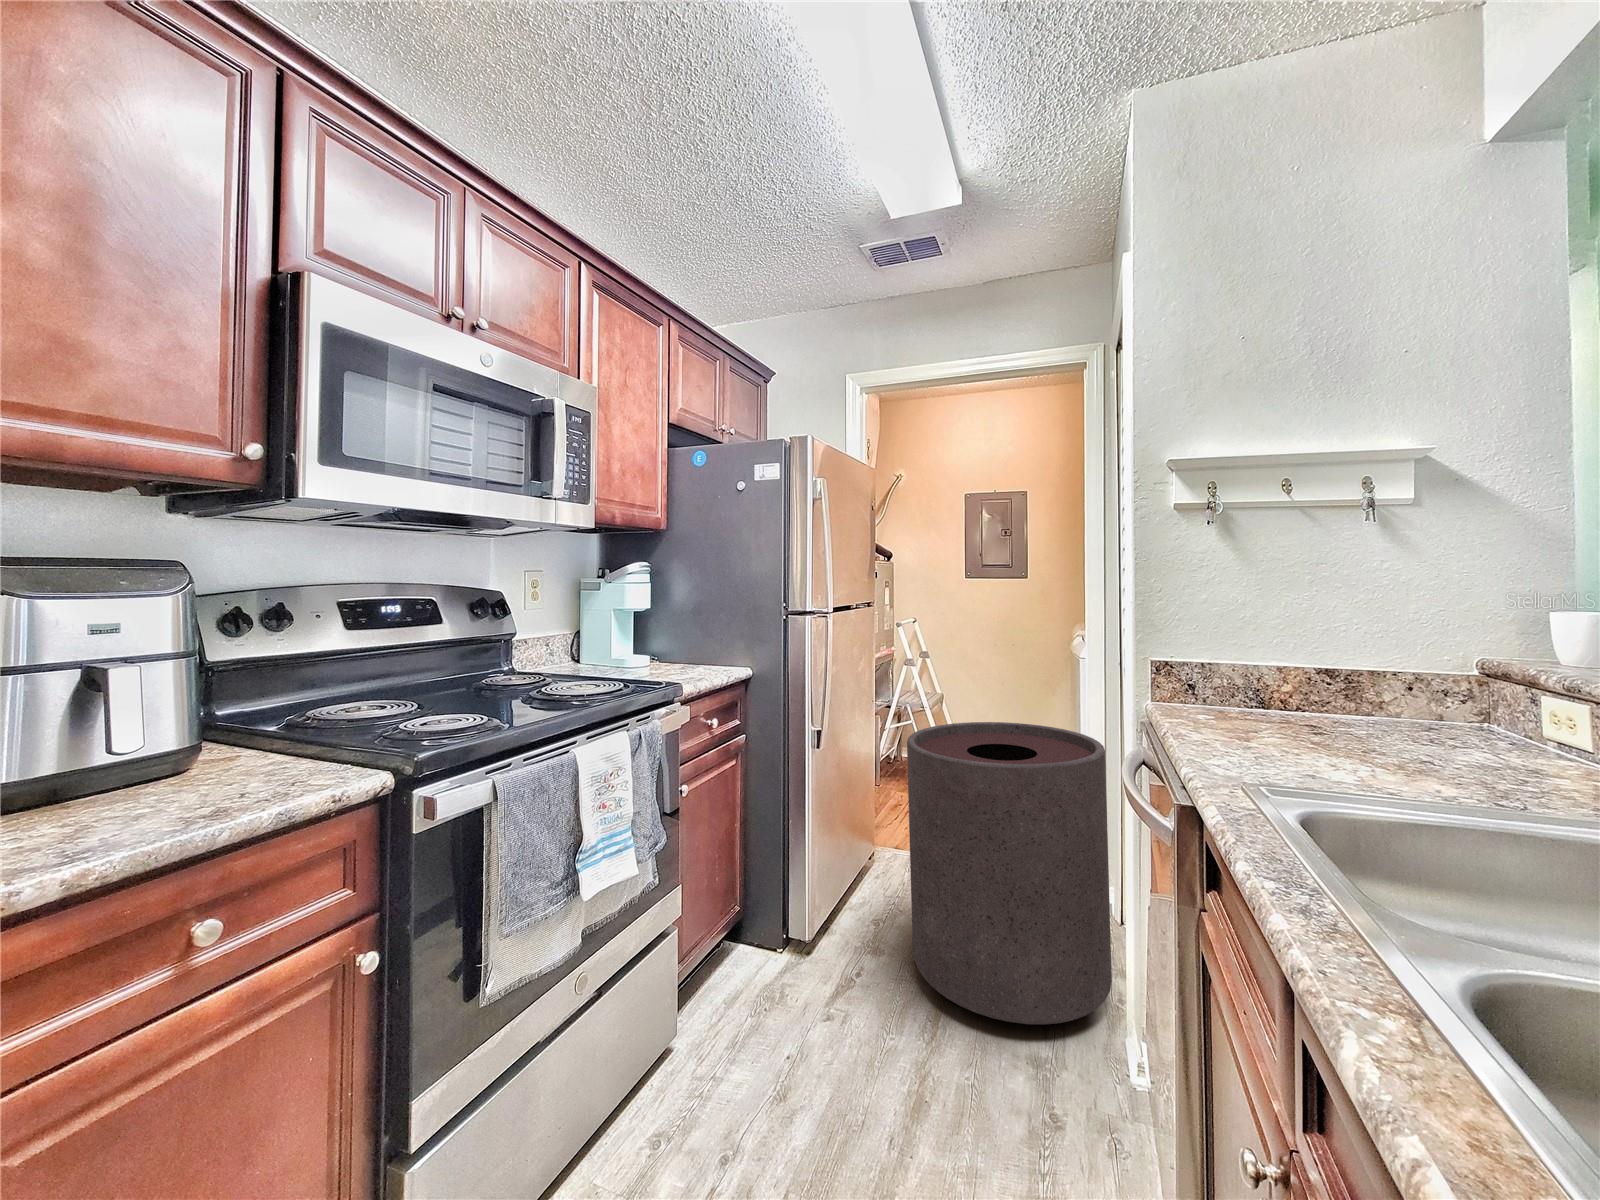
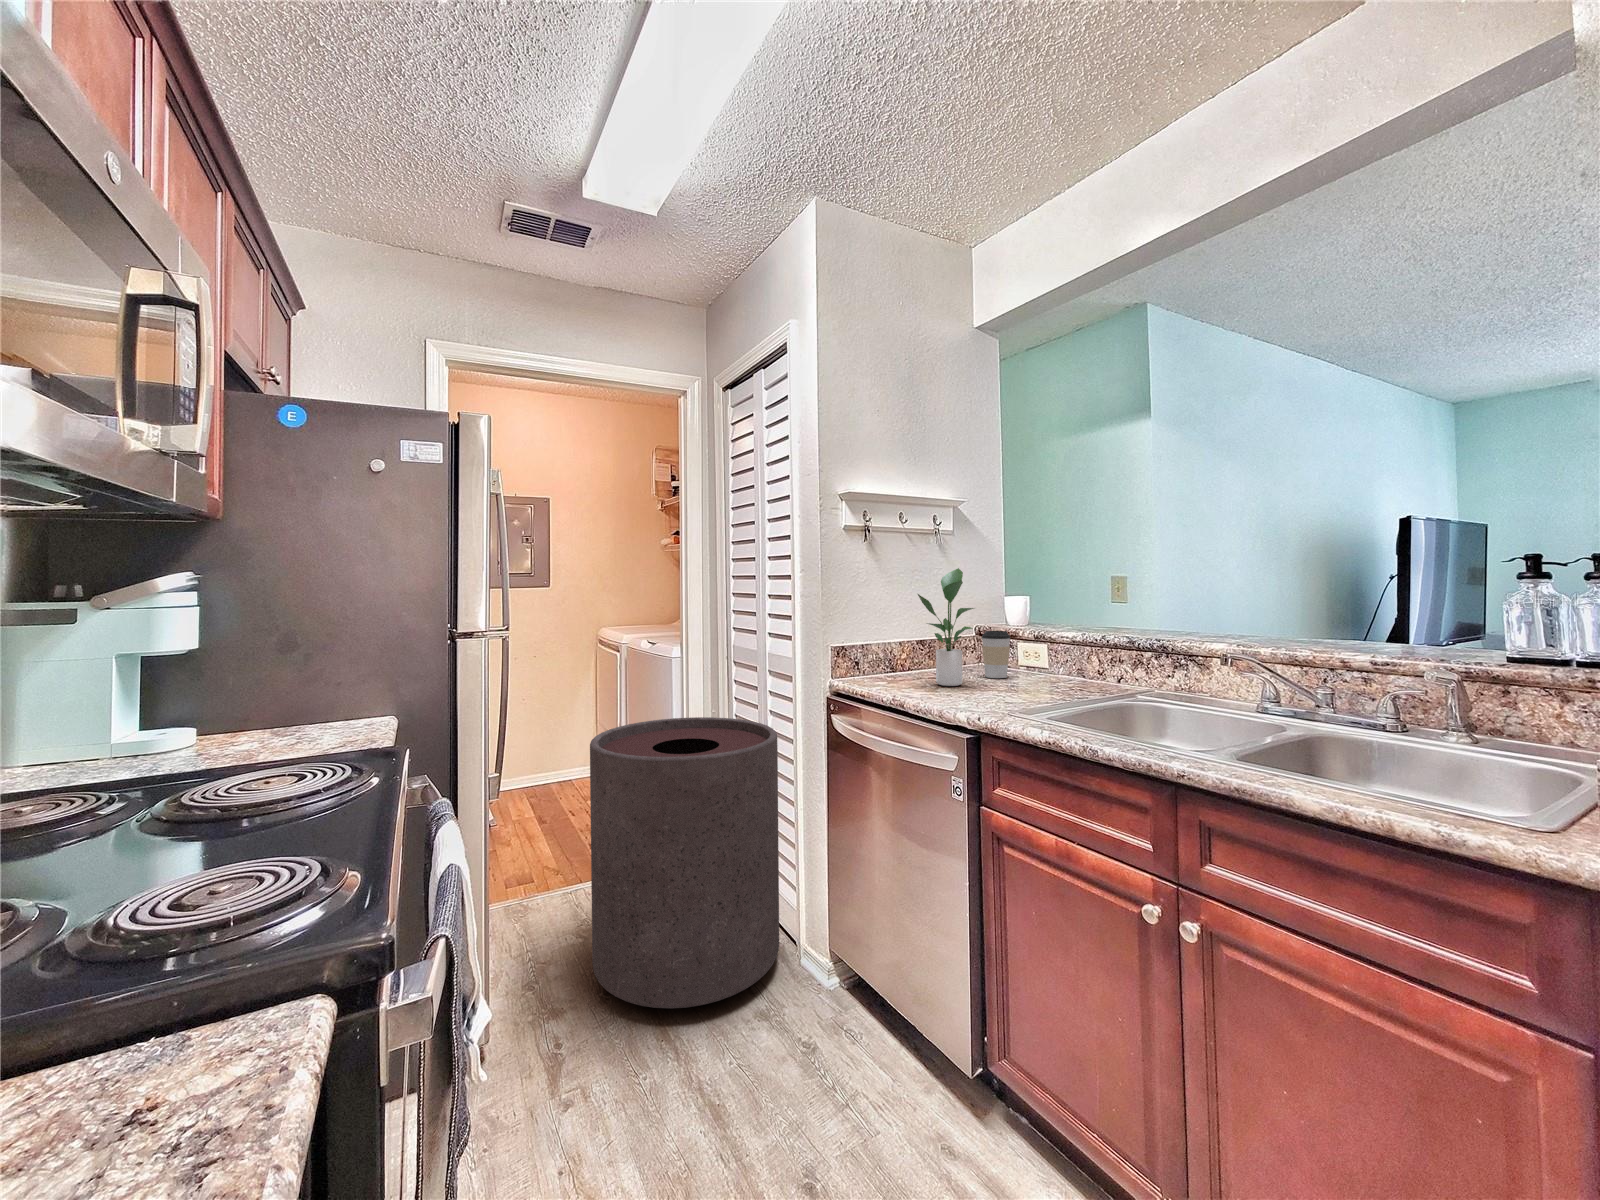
potted plant: none [1239,552,1366,736] -> present [918,568,974,686]
coffee cup: none [1418,655,1489,740] -> present [982,631,1010,678]

